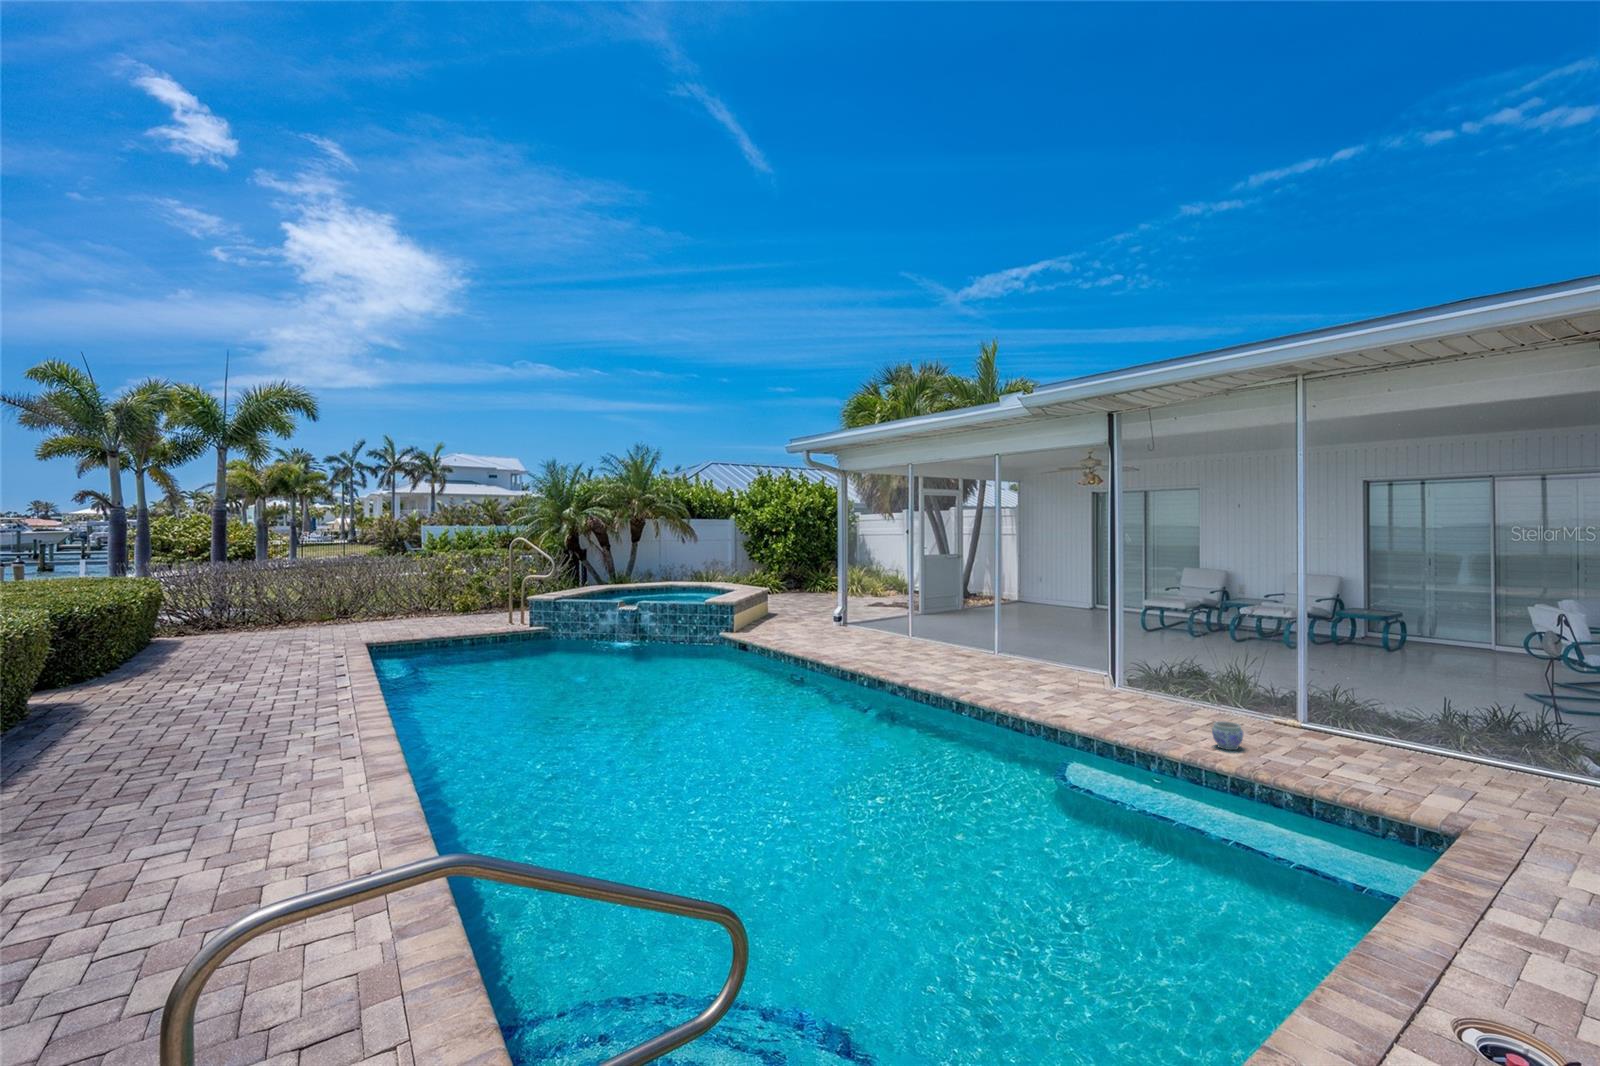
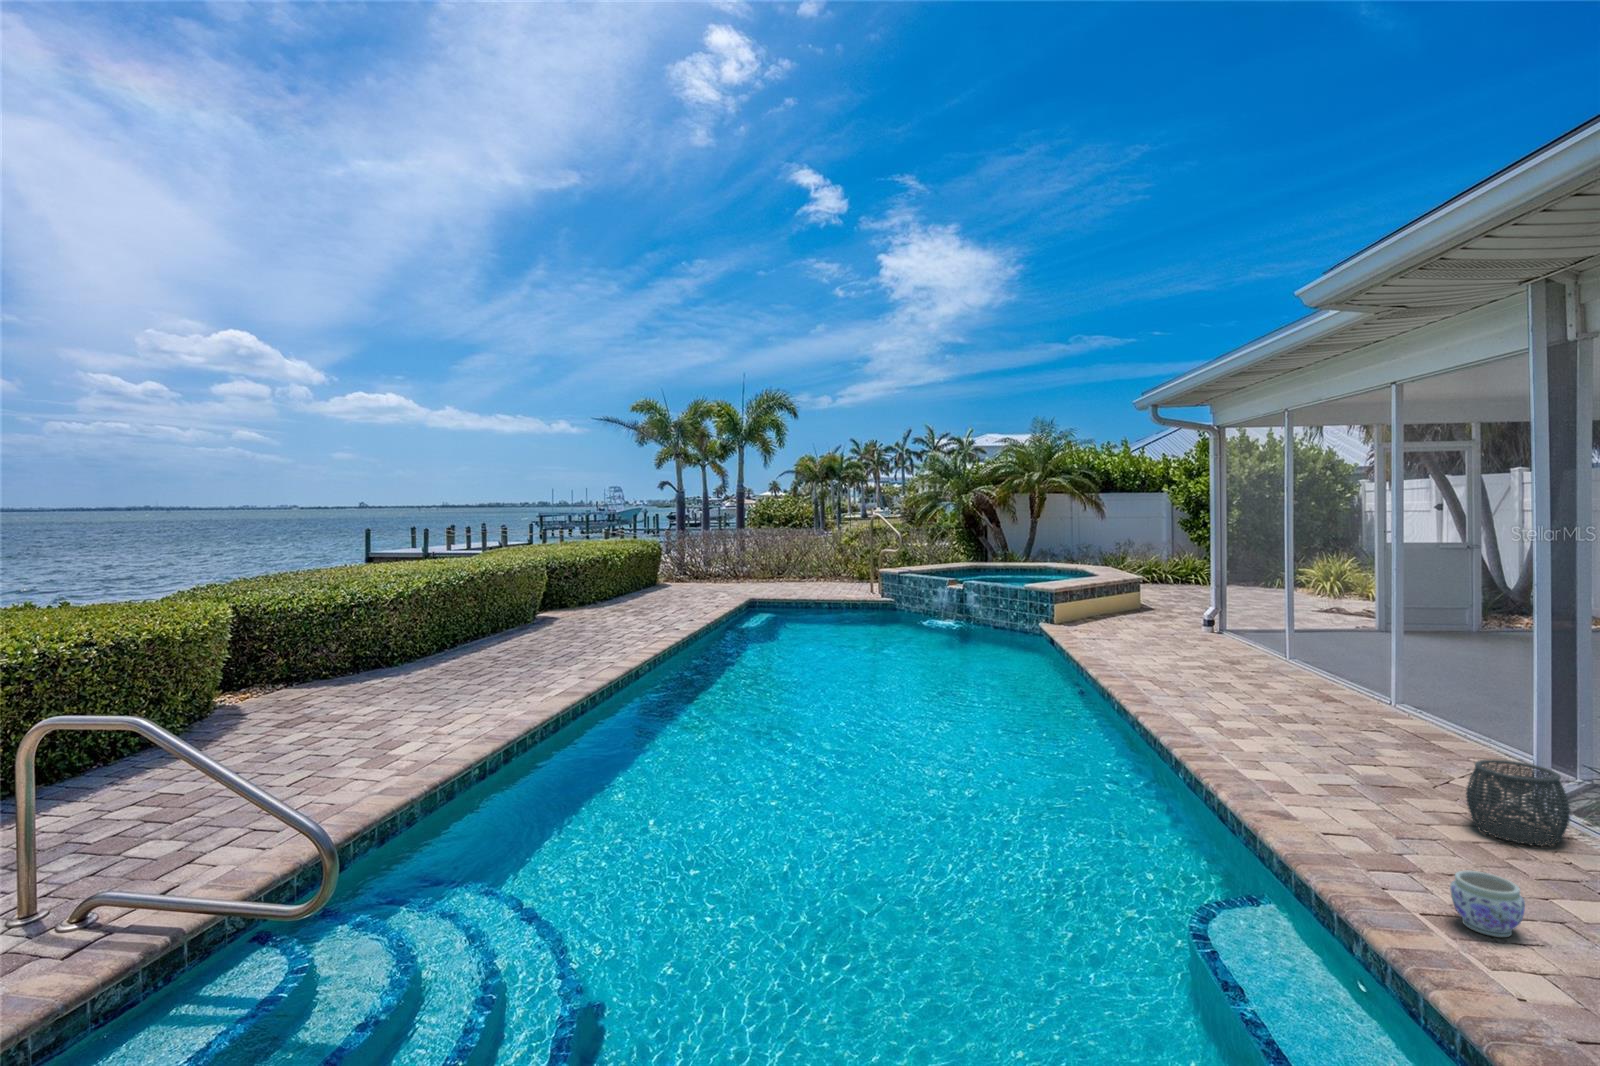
woven basket: none [1147,671,1192,711] -> present [1466,759,1571,847]

